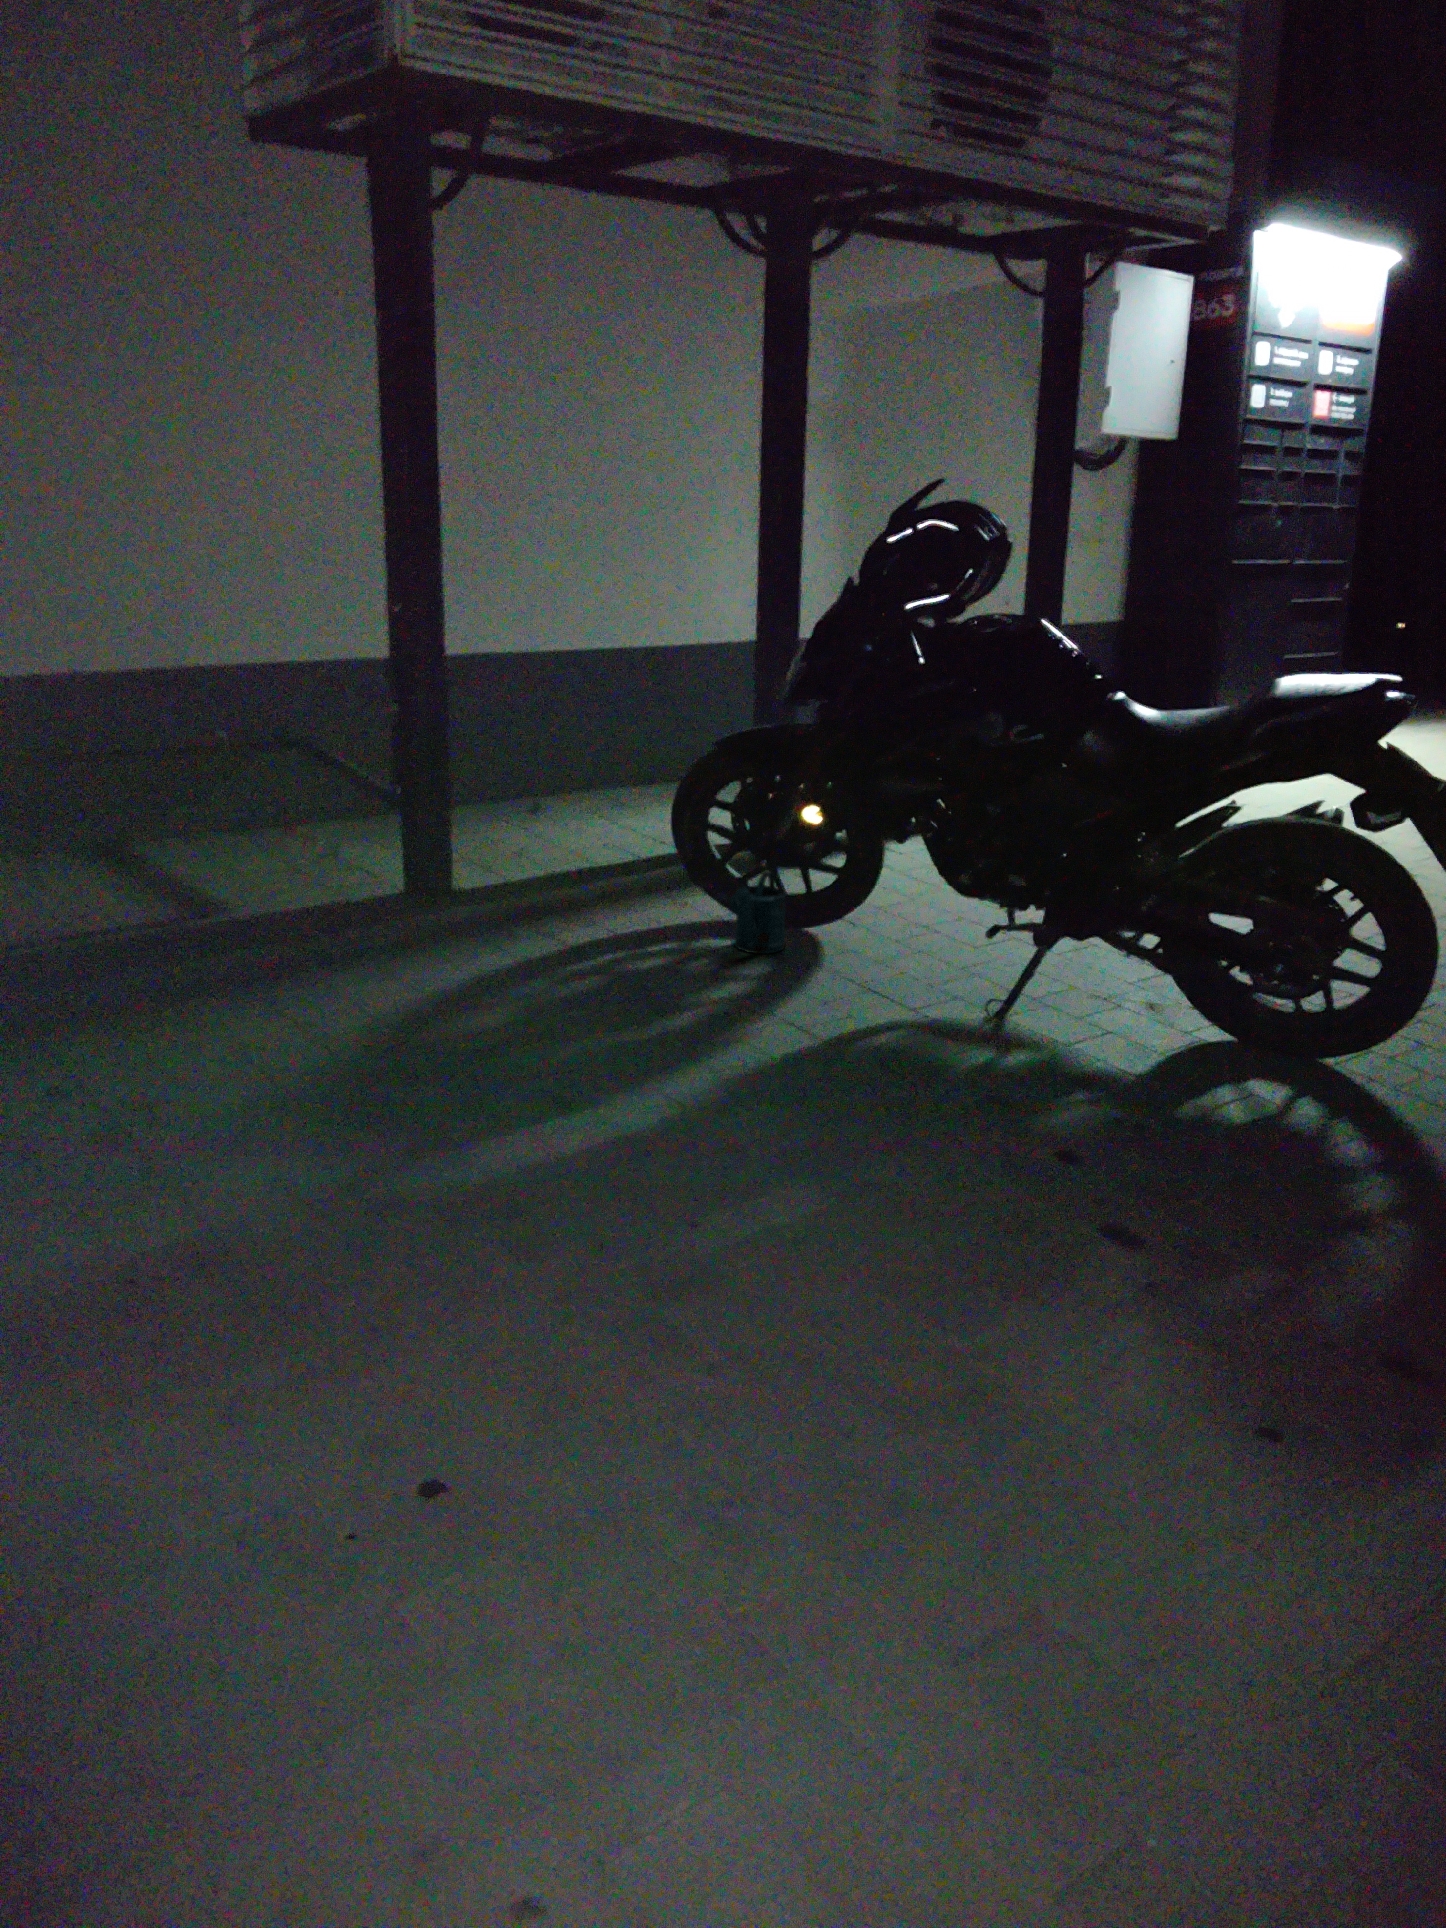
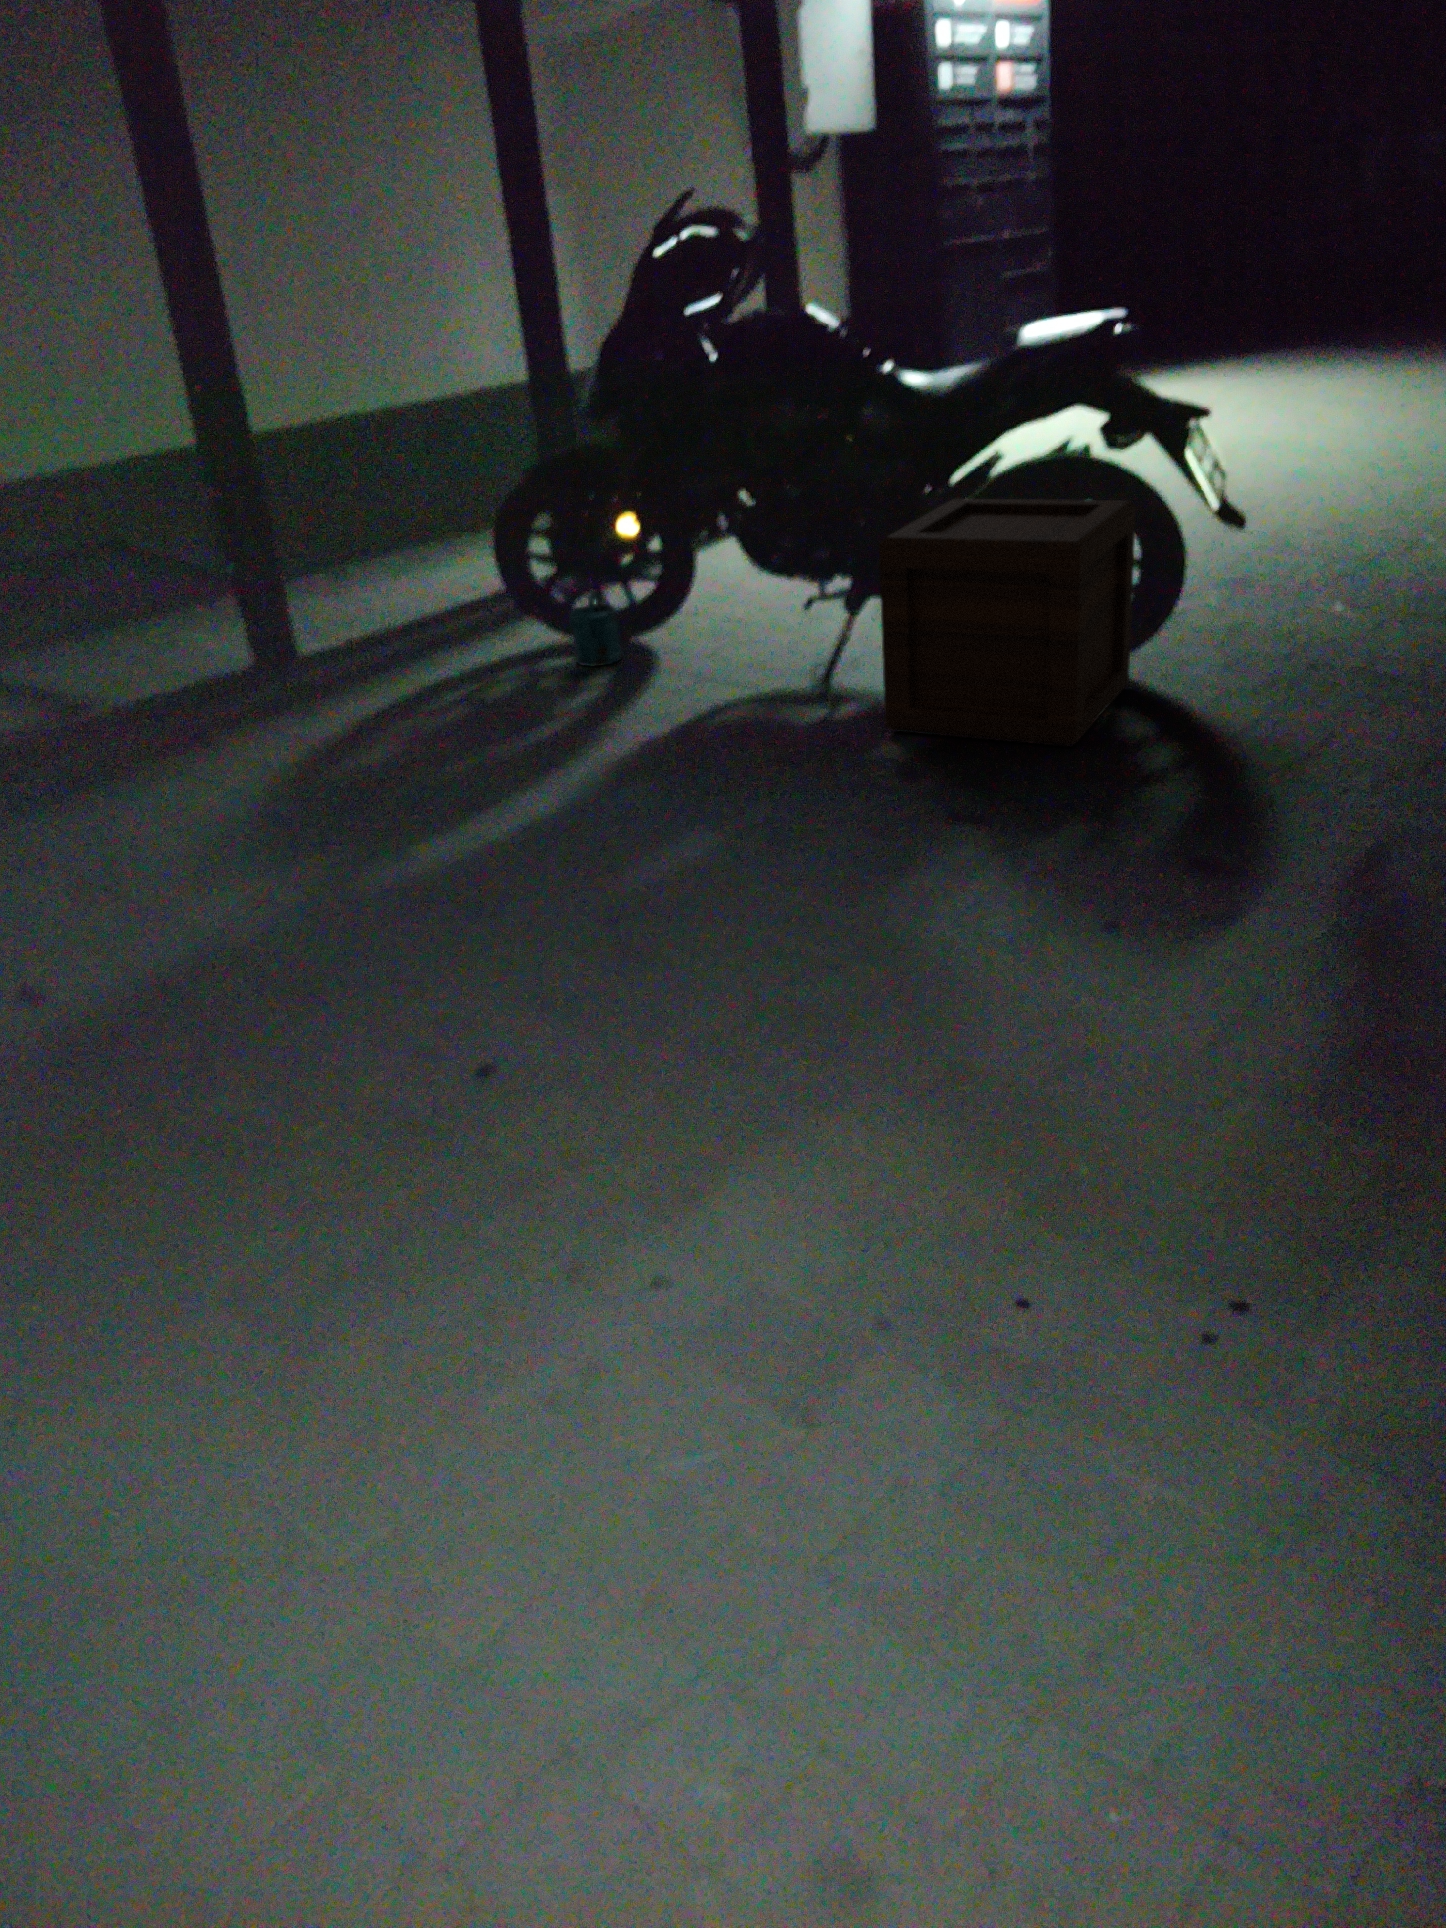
wooden crate: none [1050,847,1385,1163] -> present [879,499,1136,747]

